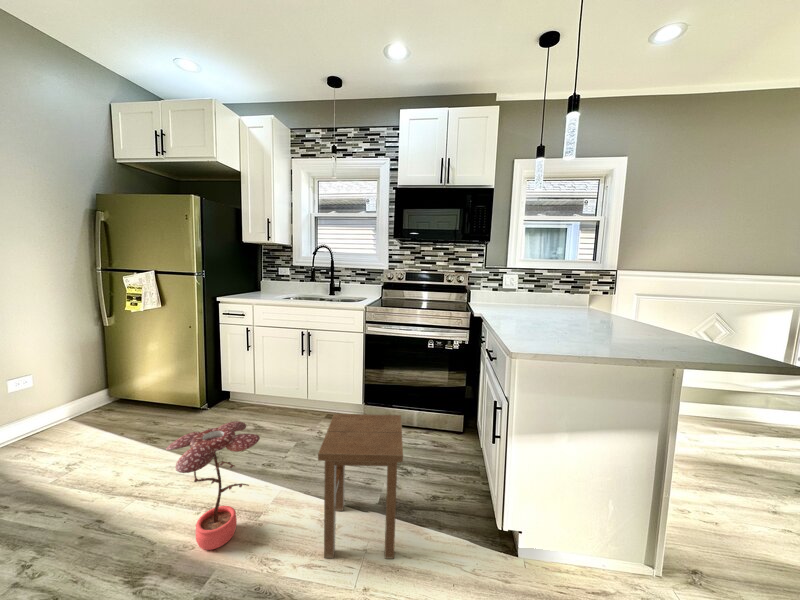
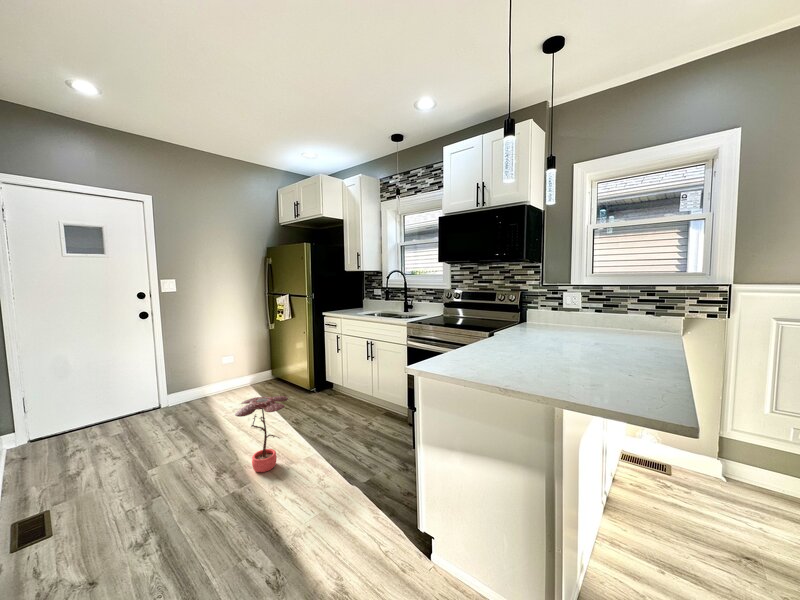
stool: present [318,414,403,559] -> none [296,403,377,519]

